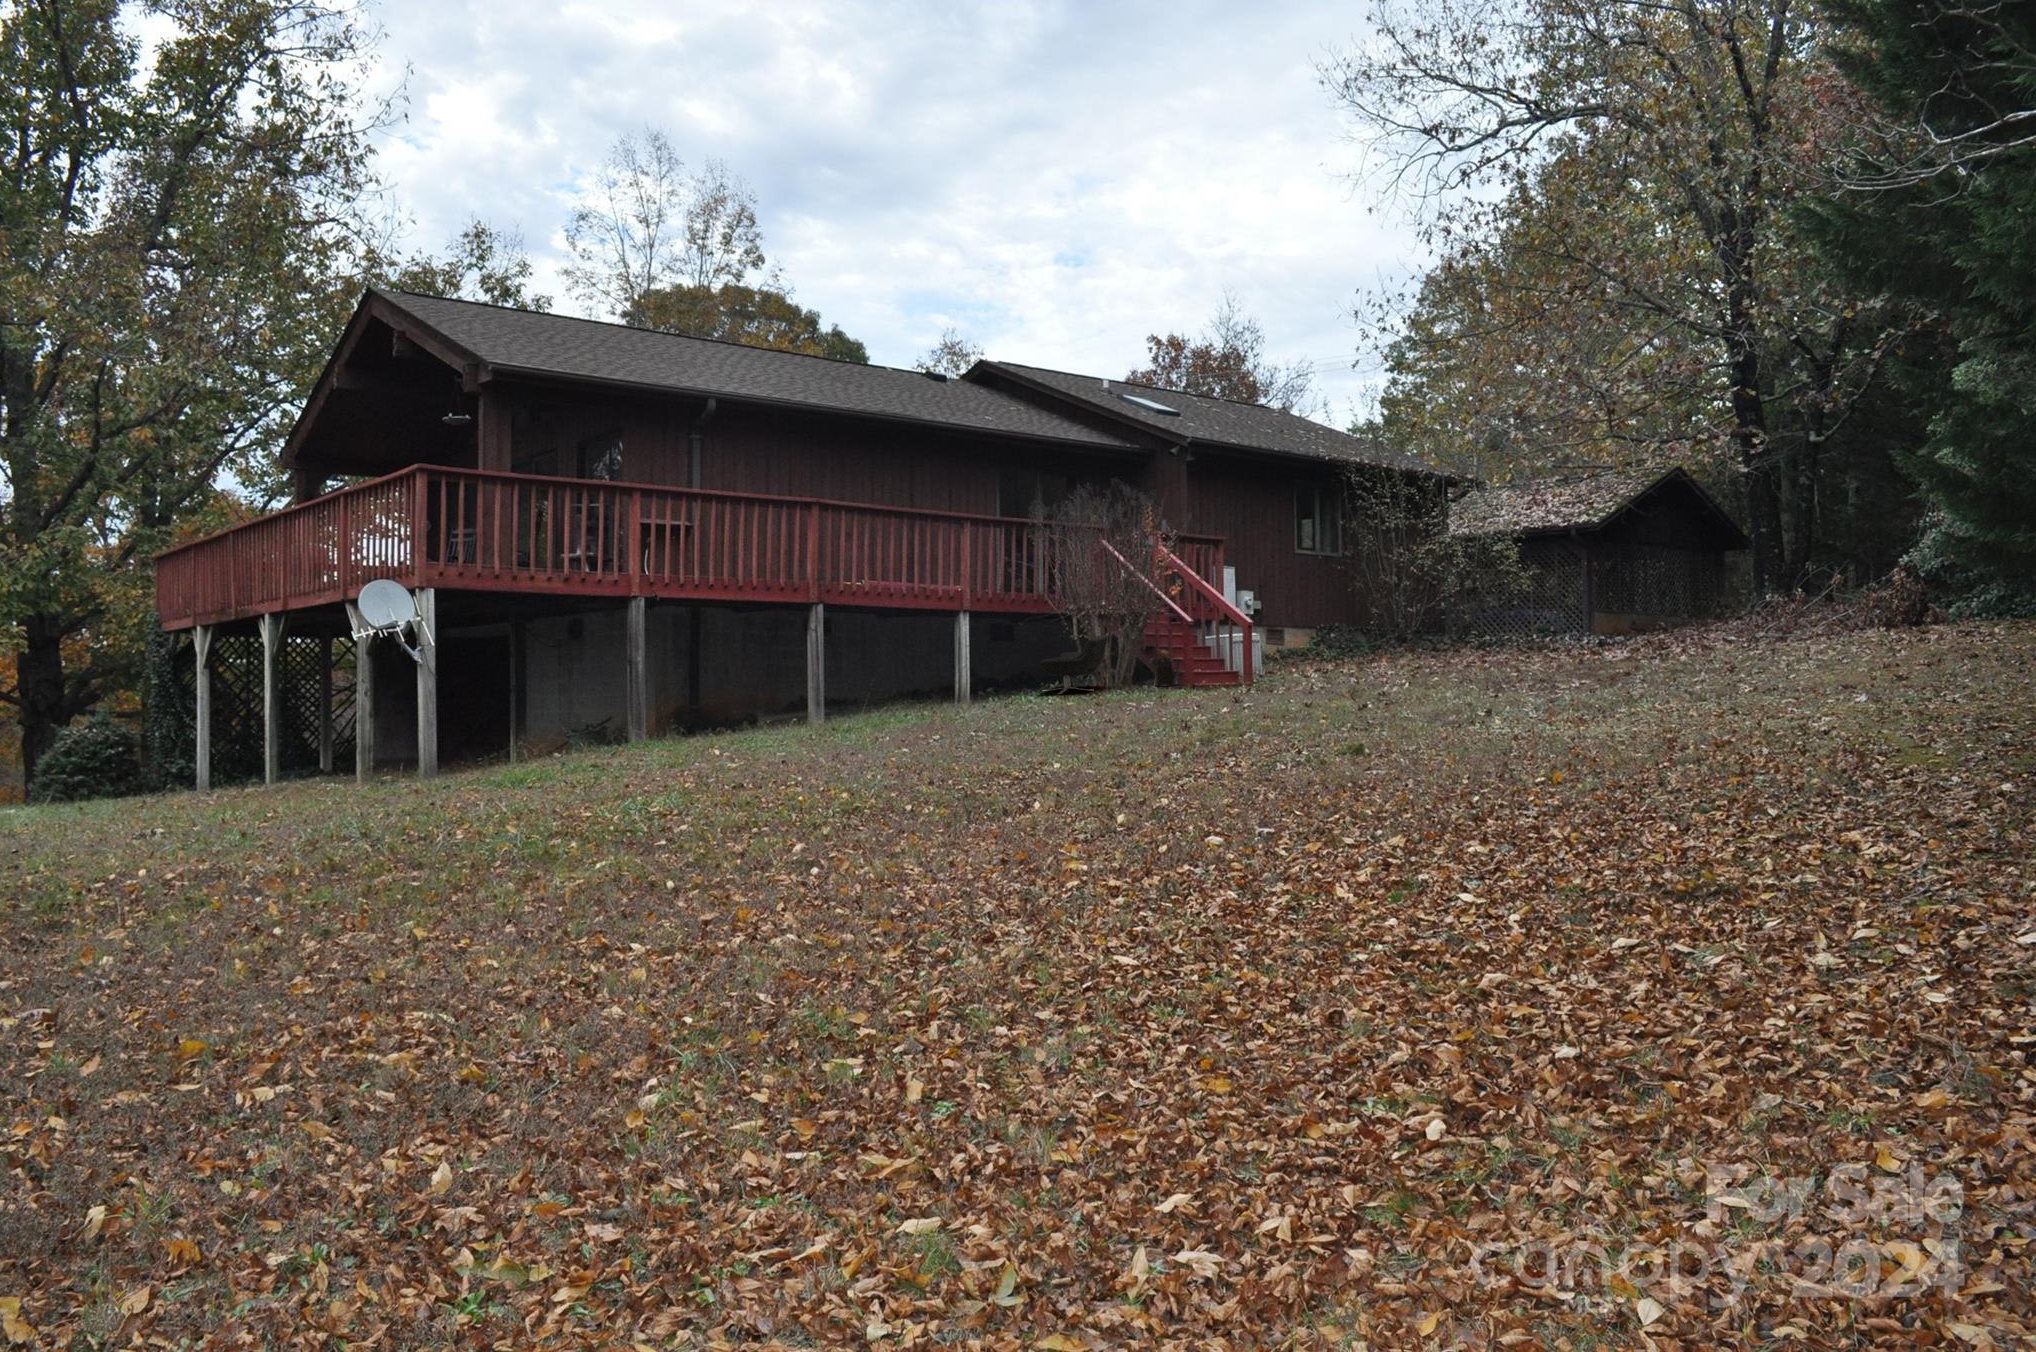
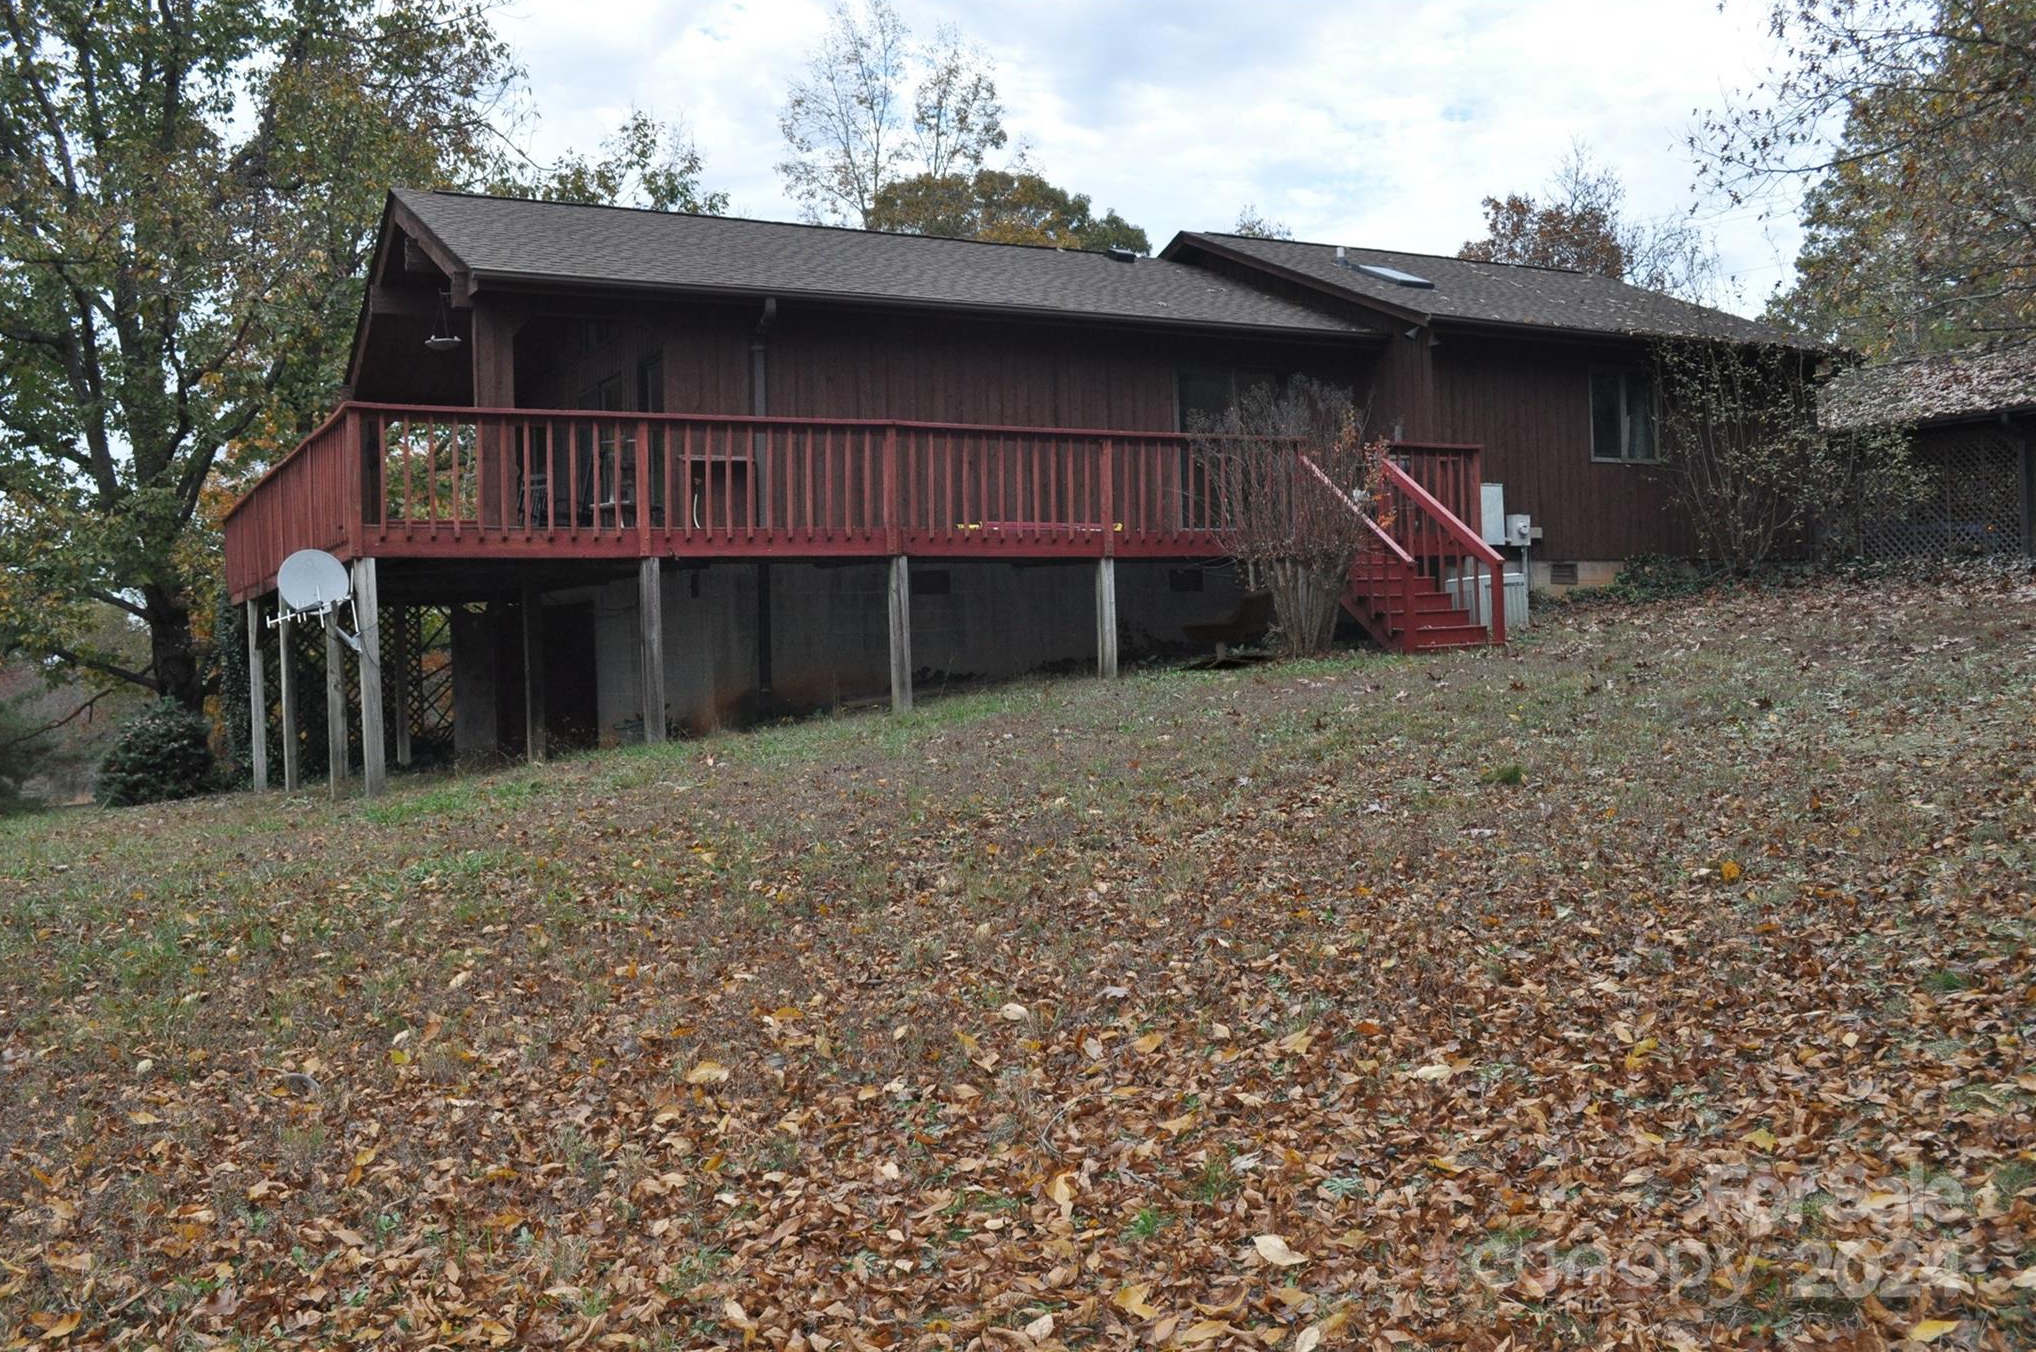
watering can: present [1155,650,1181,686] -> none [1331,601,1372,656]

